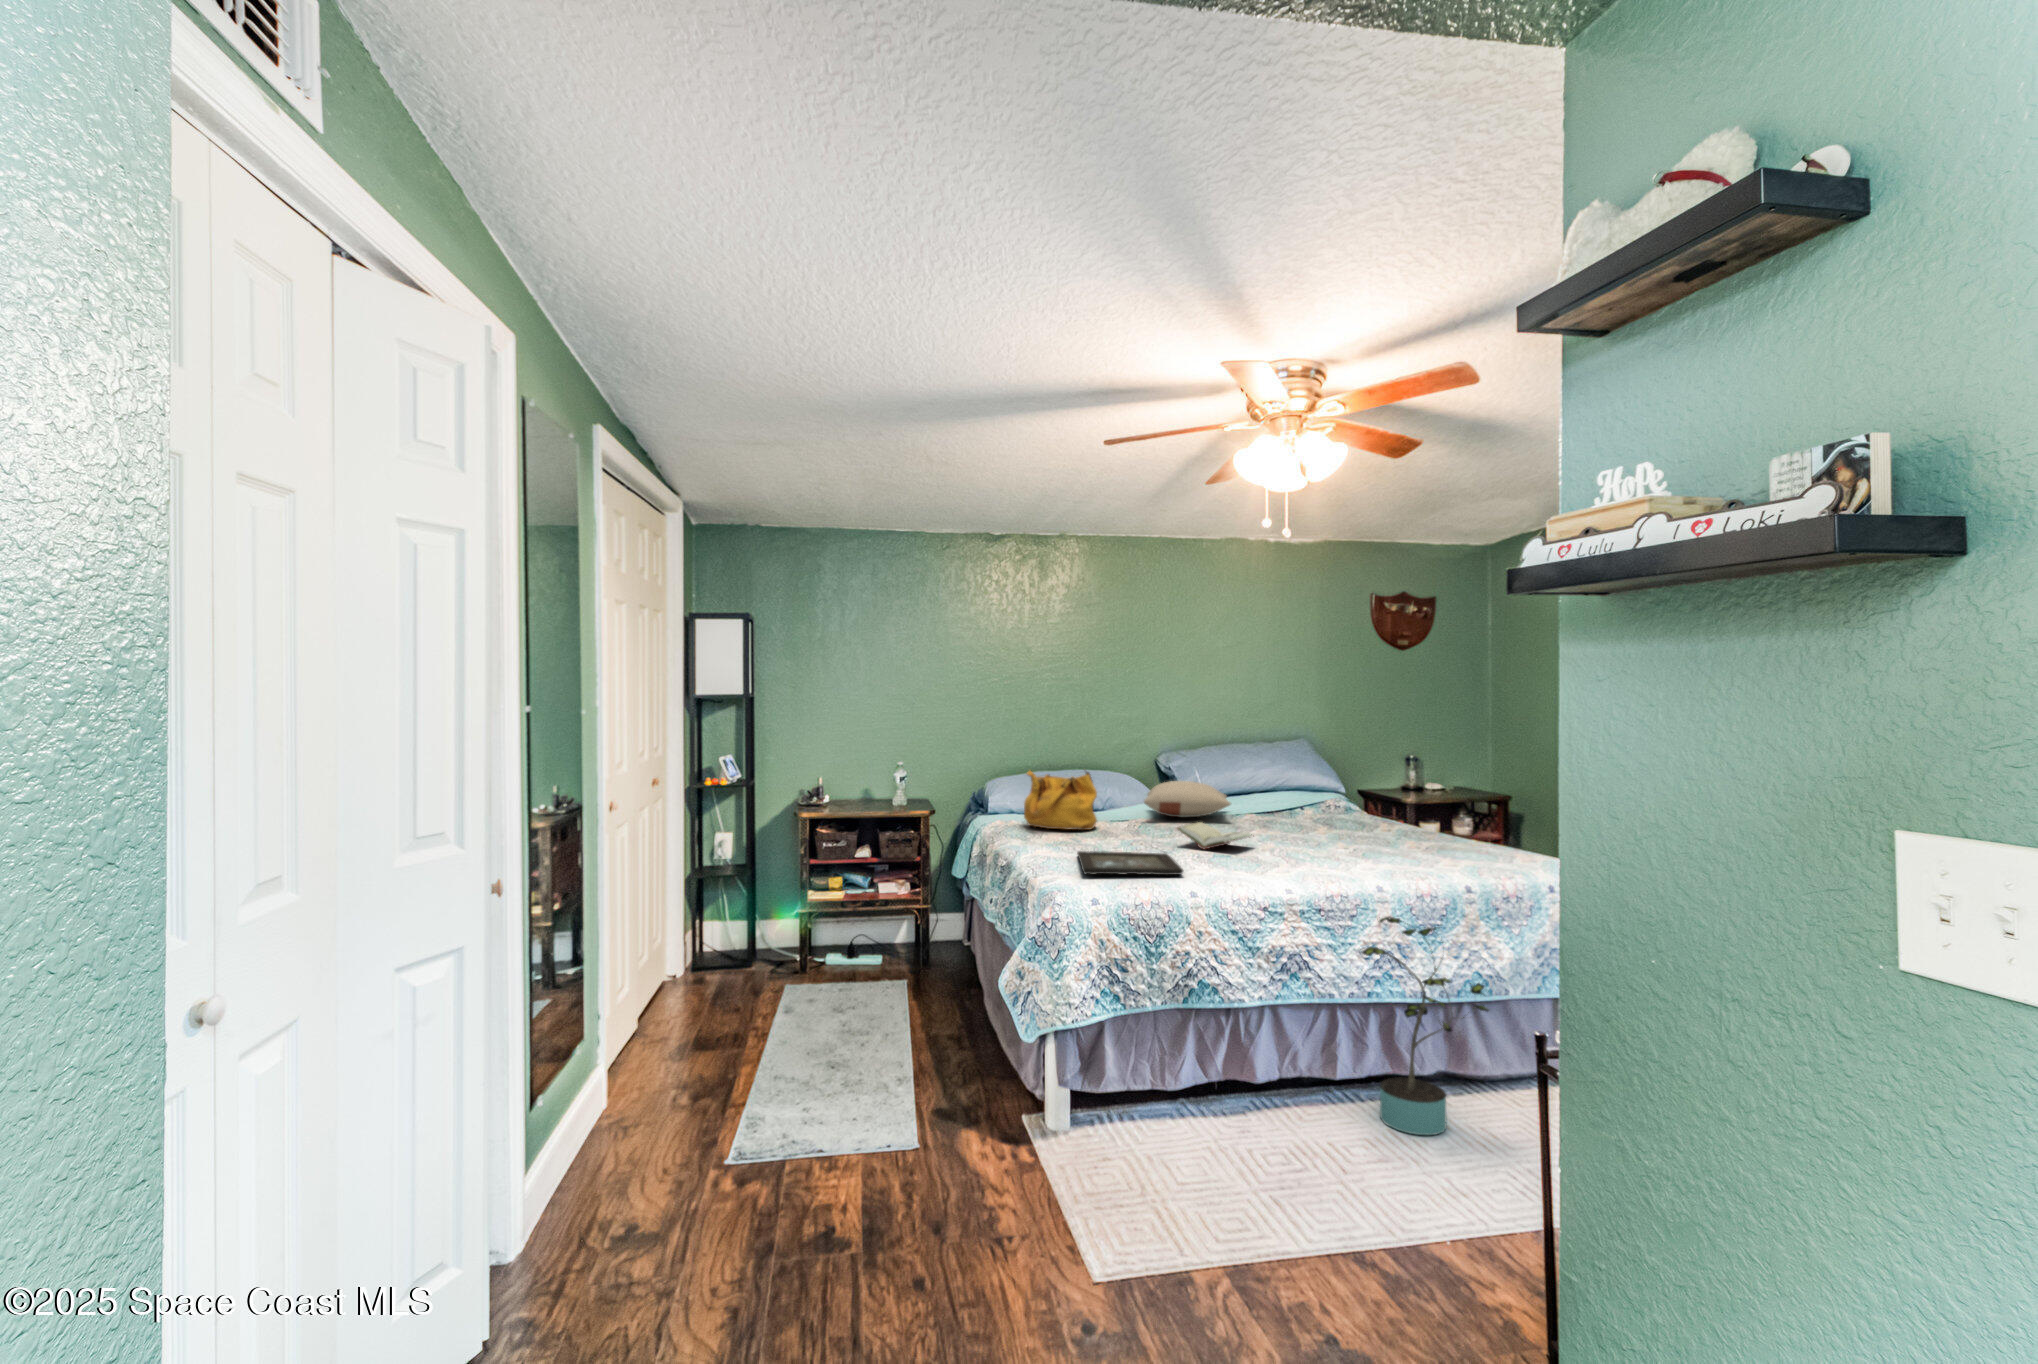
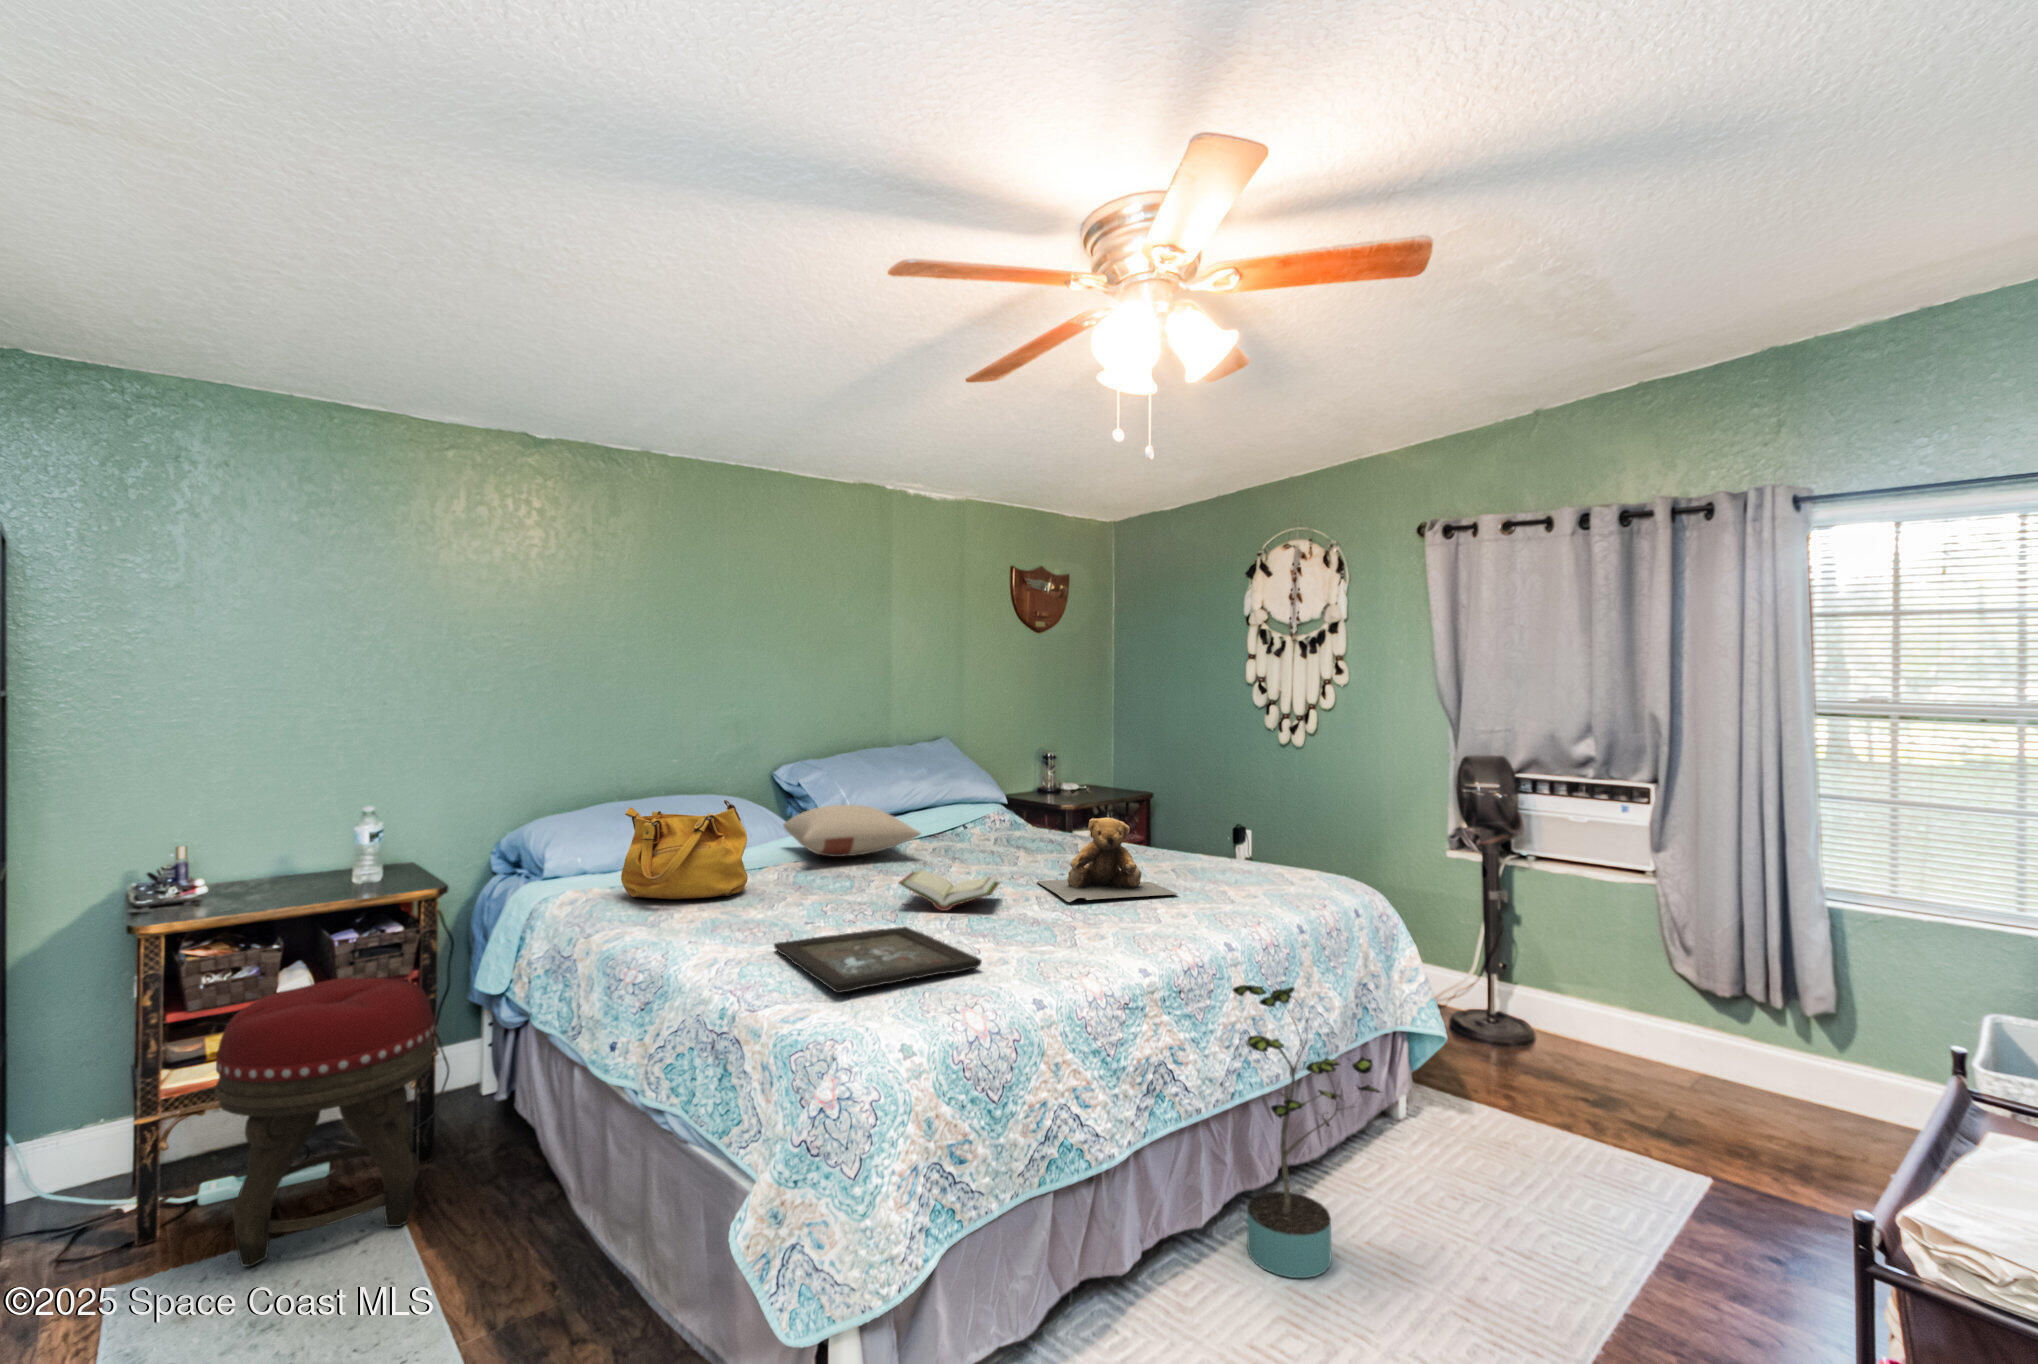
teddy bear: none [1295,795,1395,858] -> present [1037,818,1178,902]
footstool: none [827,855,924,989] -> present [215,978,435,1267]

